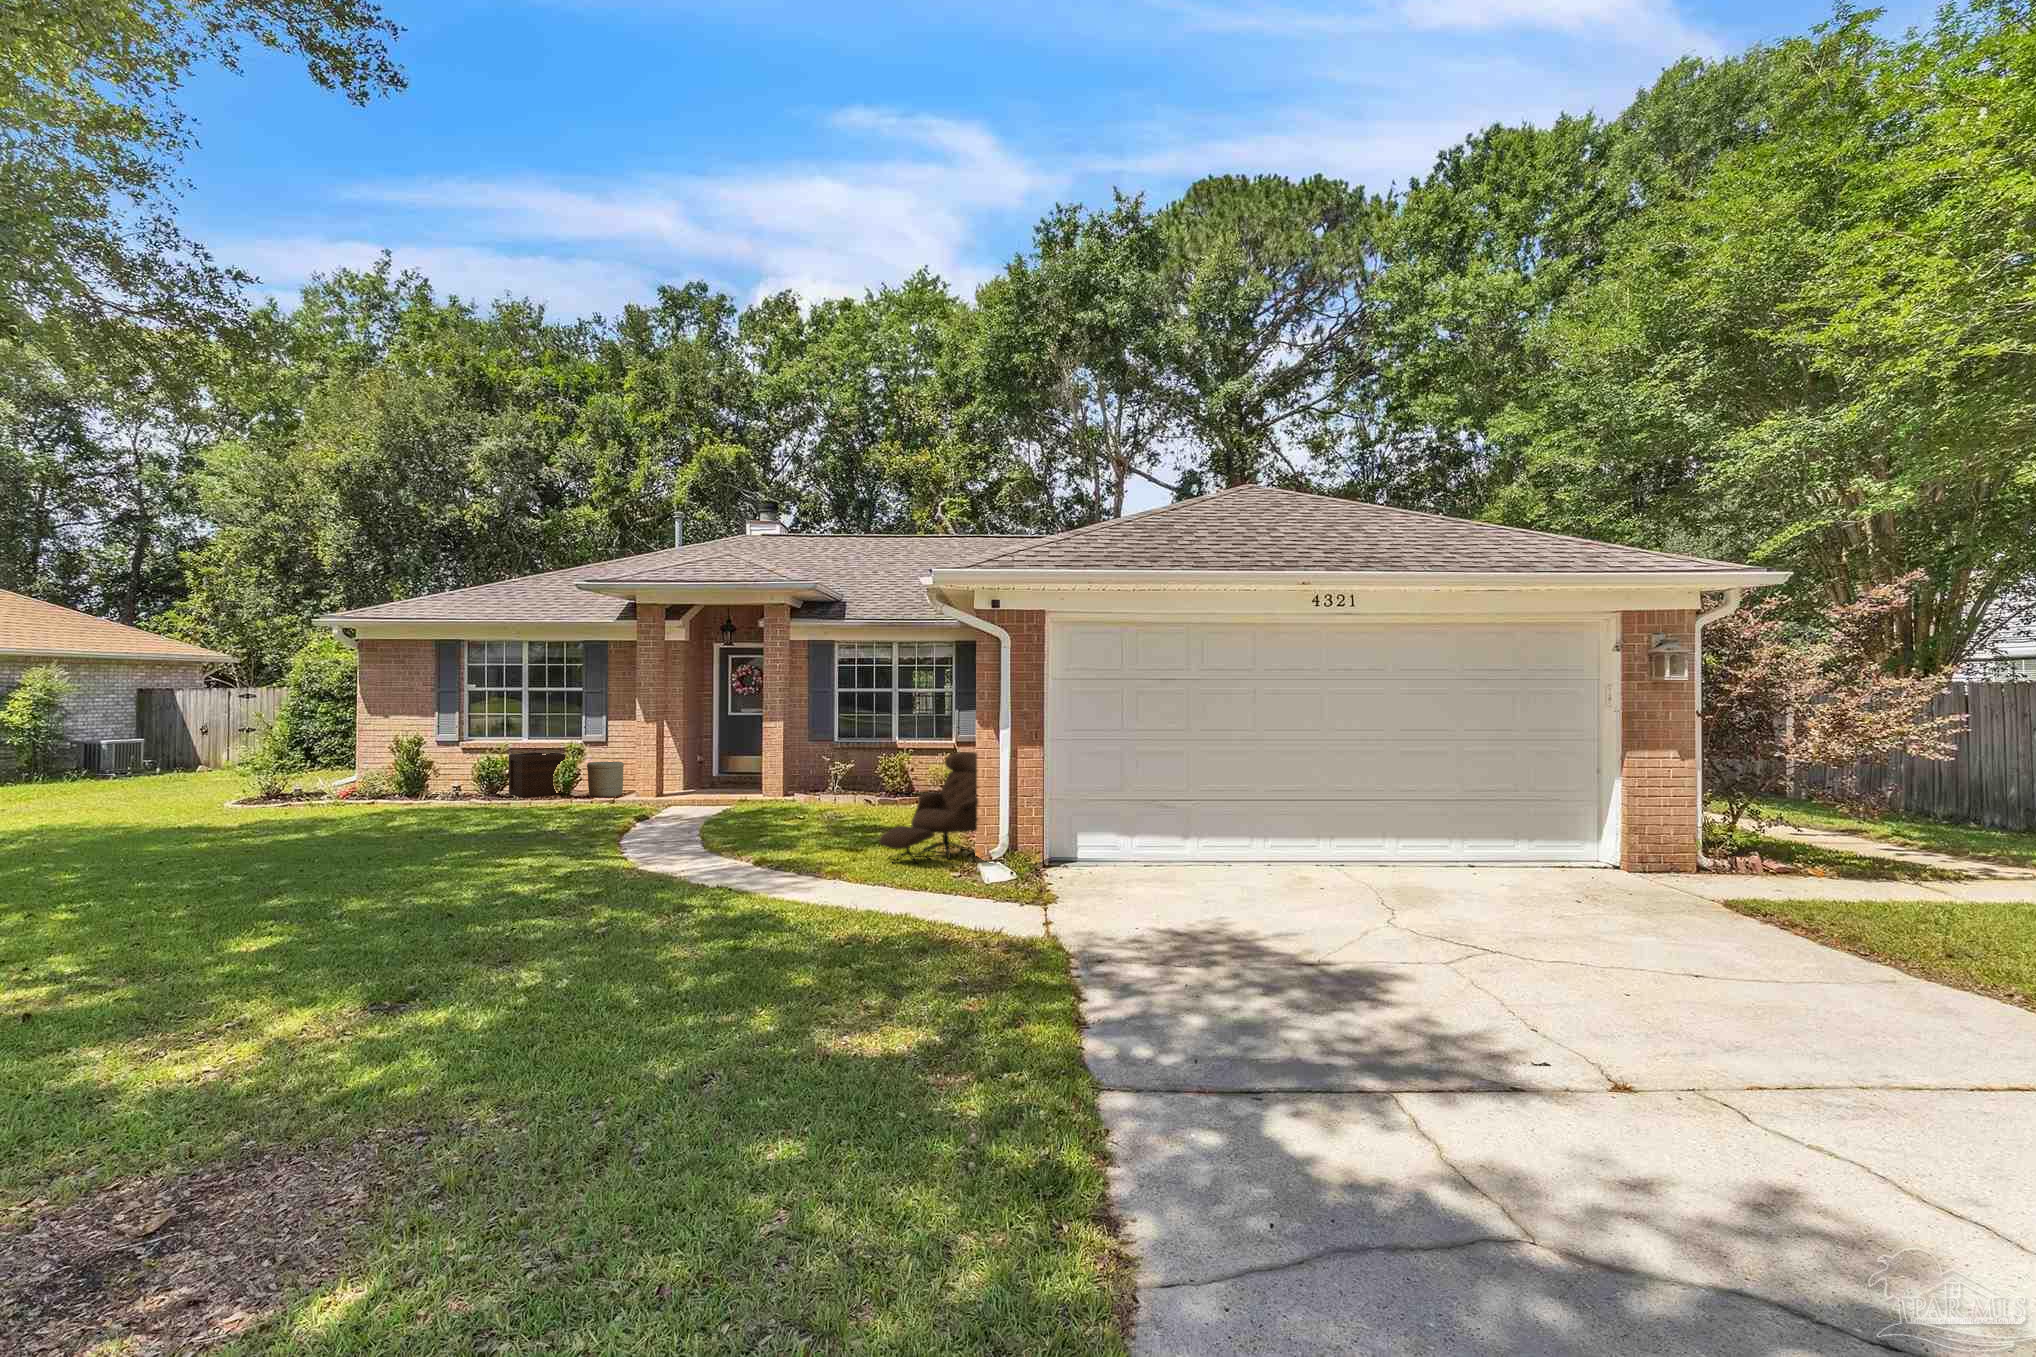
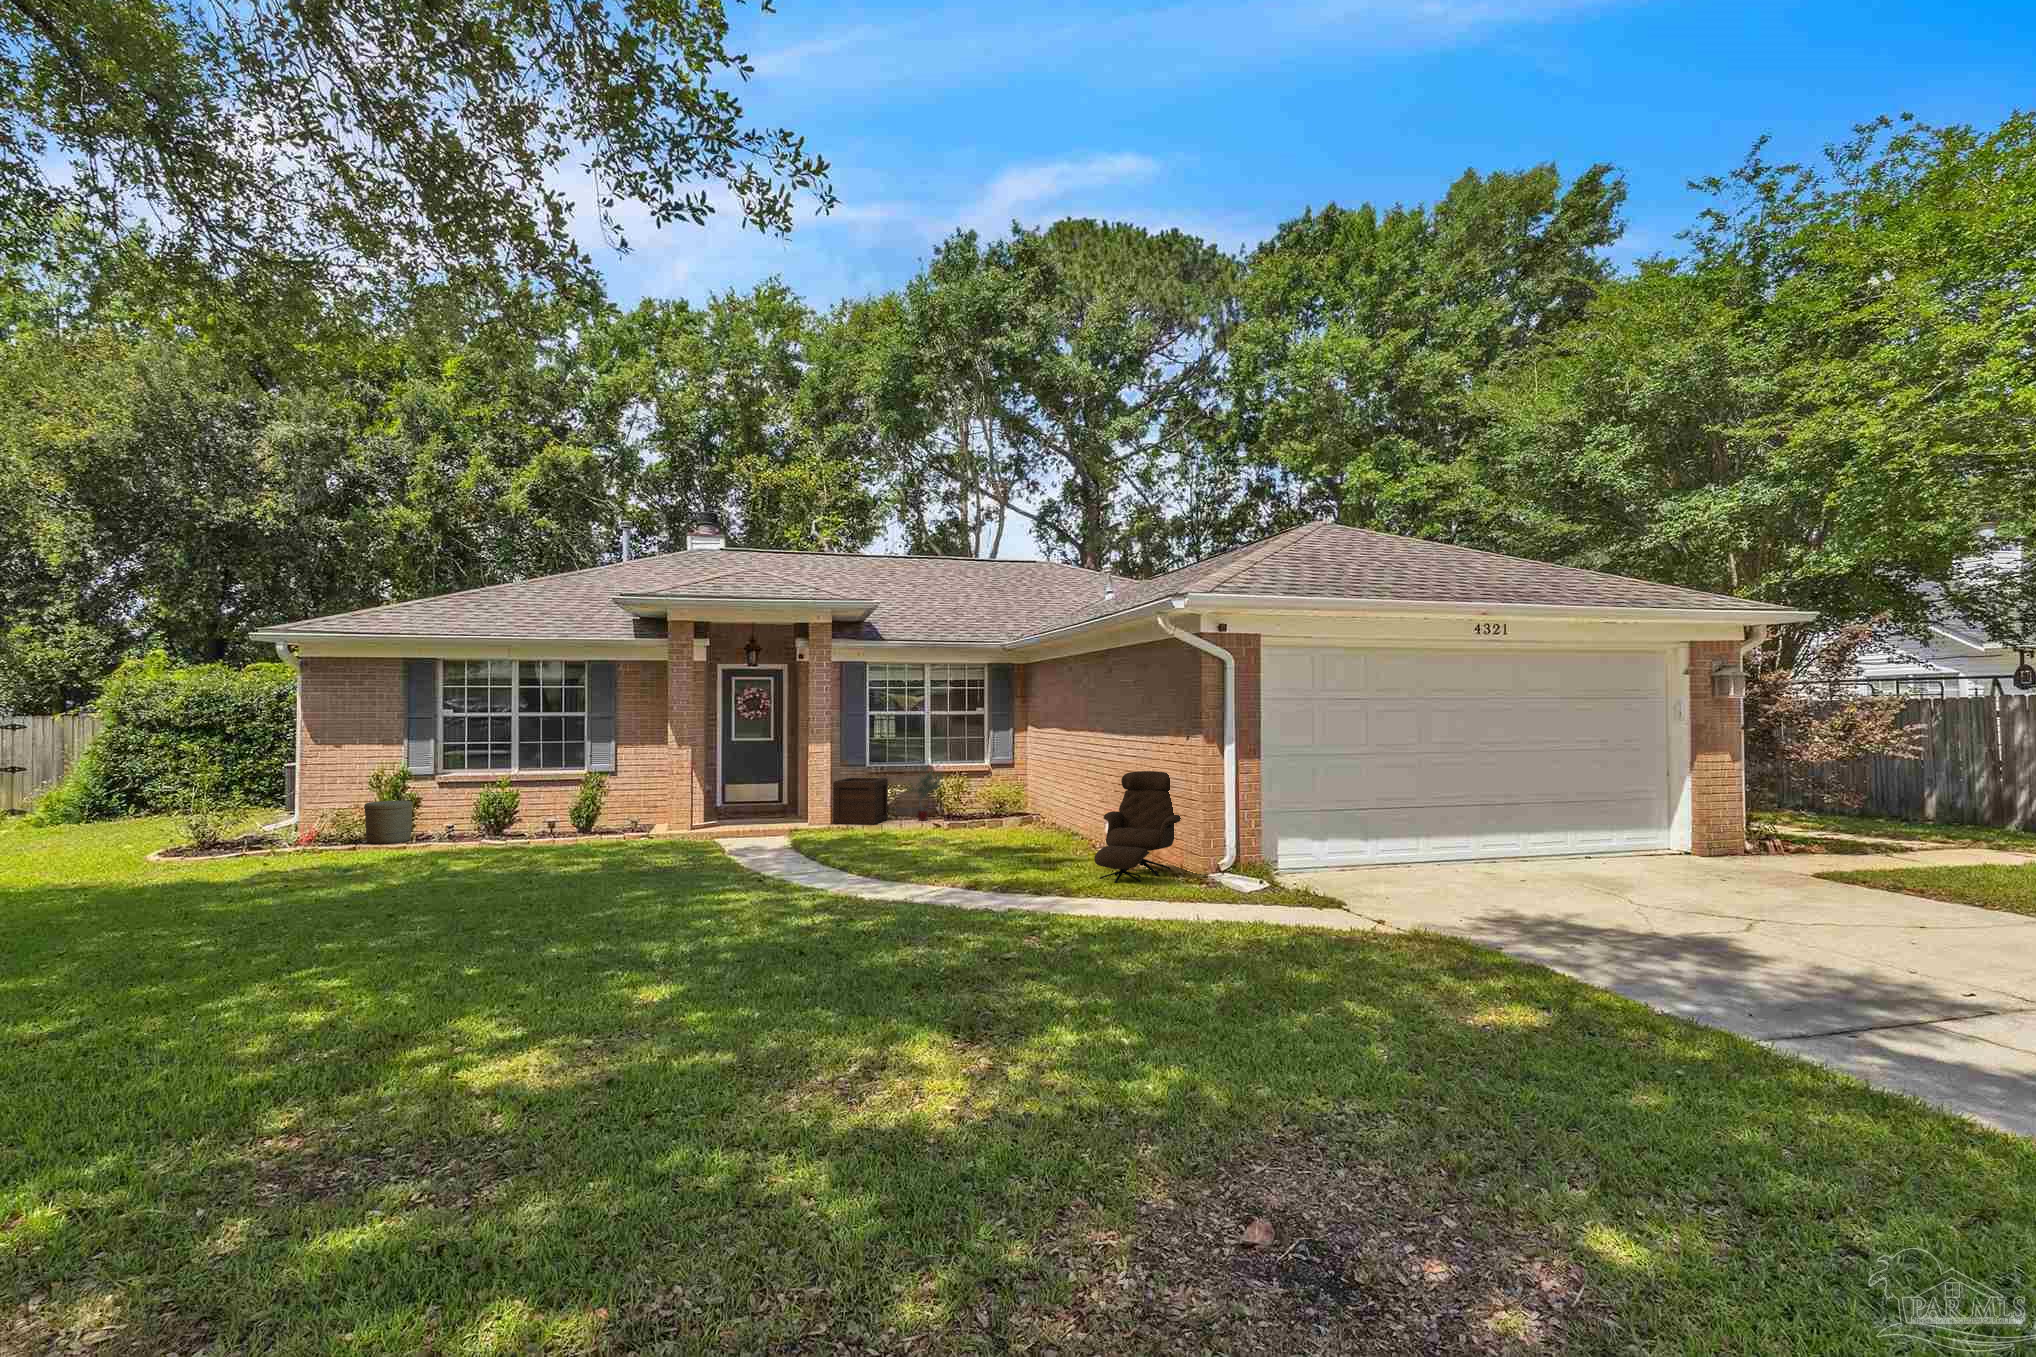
potted tree: none [861,743,894,798] -> present [907,767,941,821]
wooden crate: present [509,753,566,797] -> present [833,778,888,825]
basket: present [587,761,624,797] -> present [364,800,413,844]

